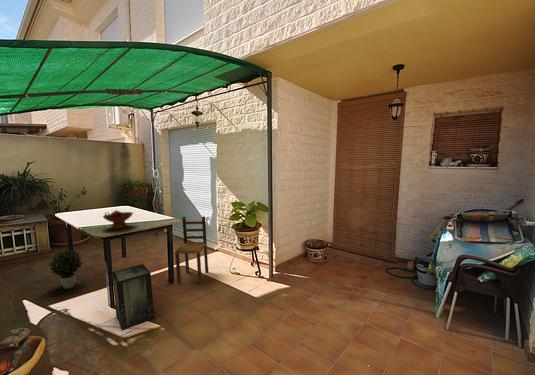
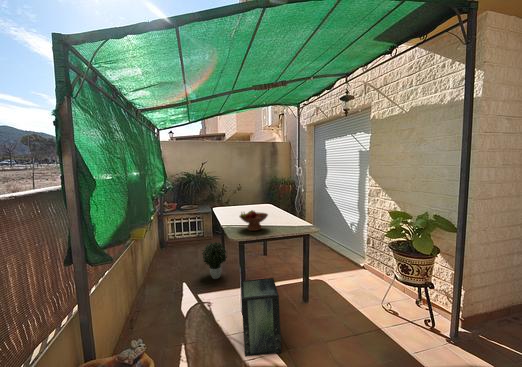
chair: present [175,216,208,283] -> none [312,224,353,315]

